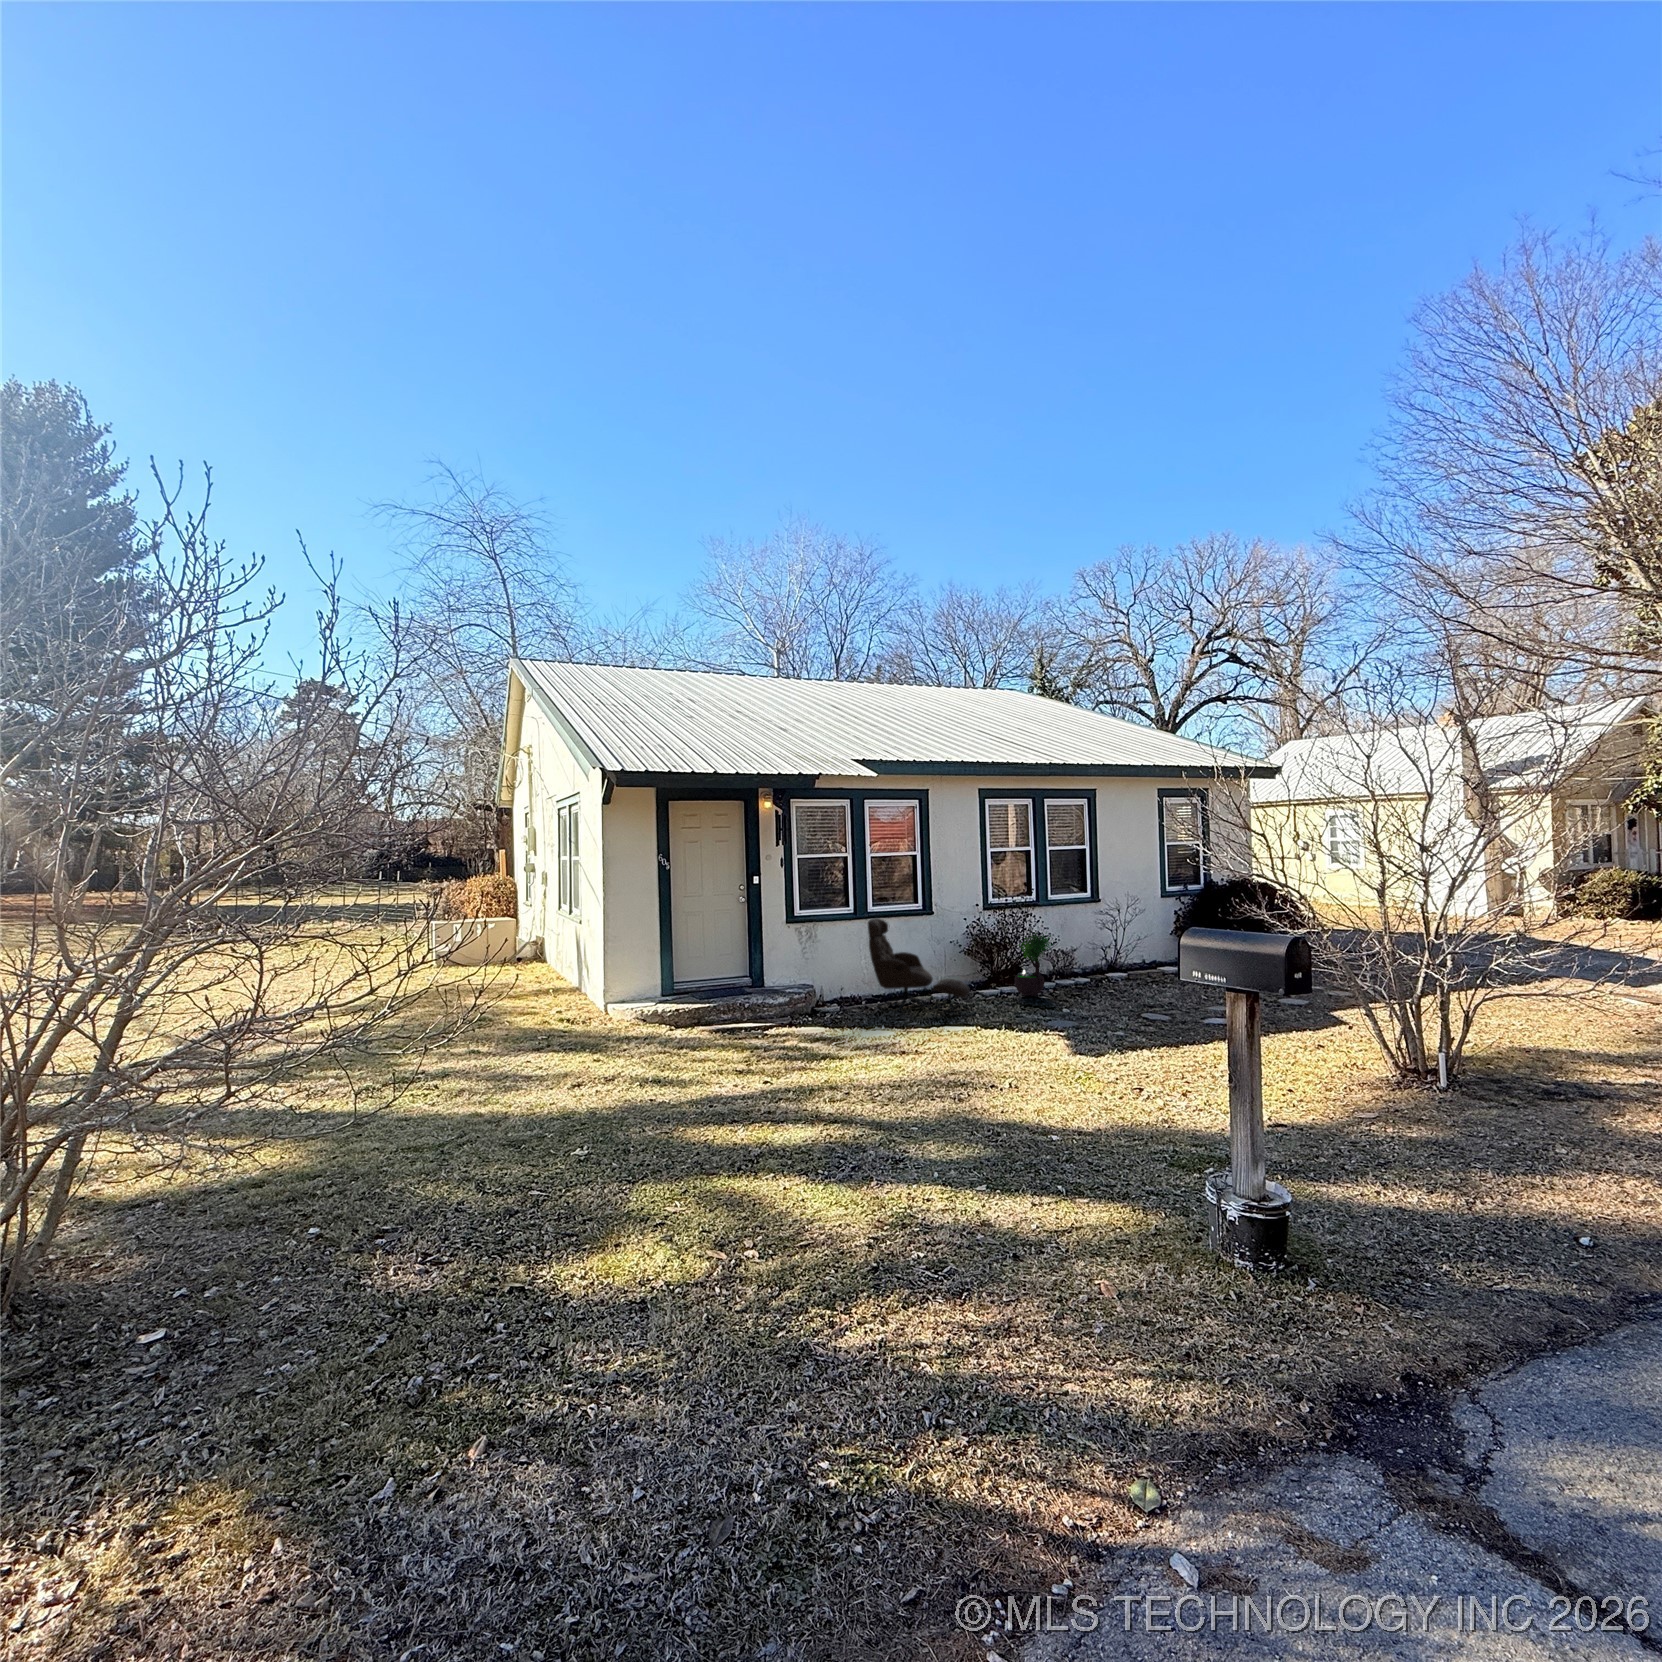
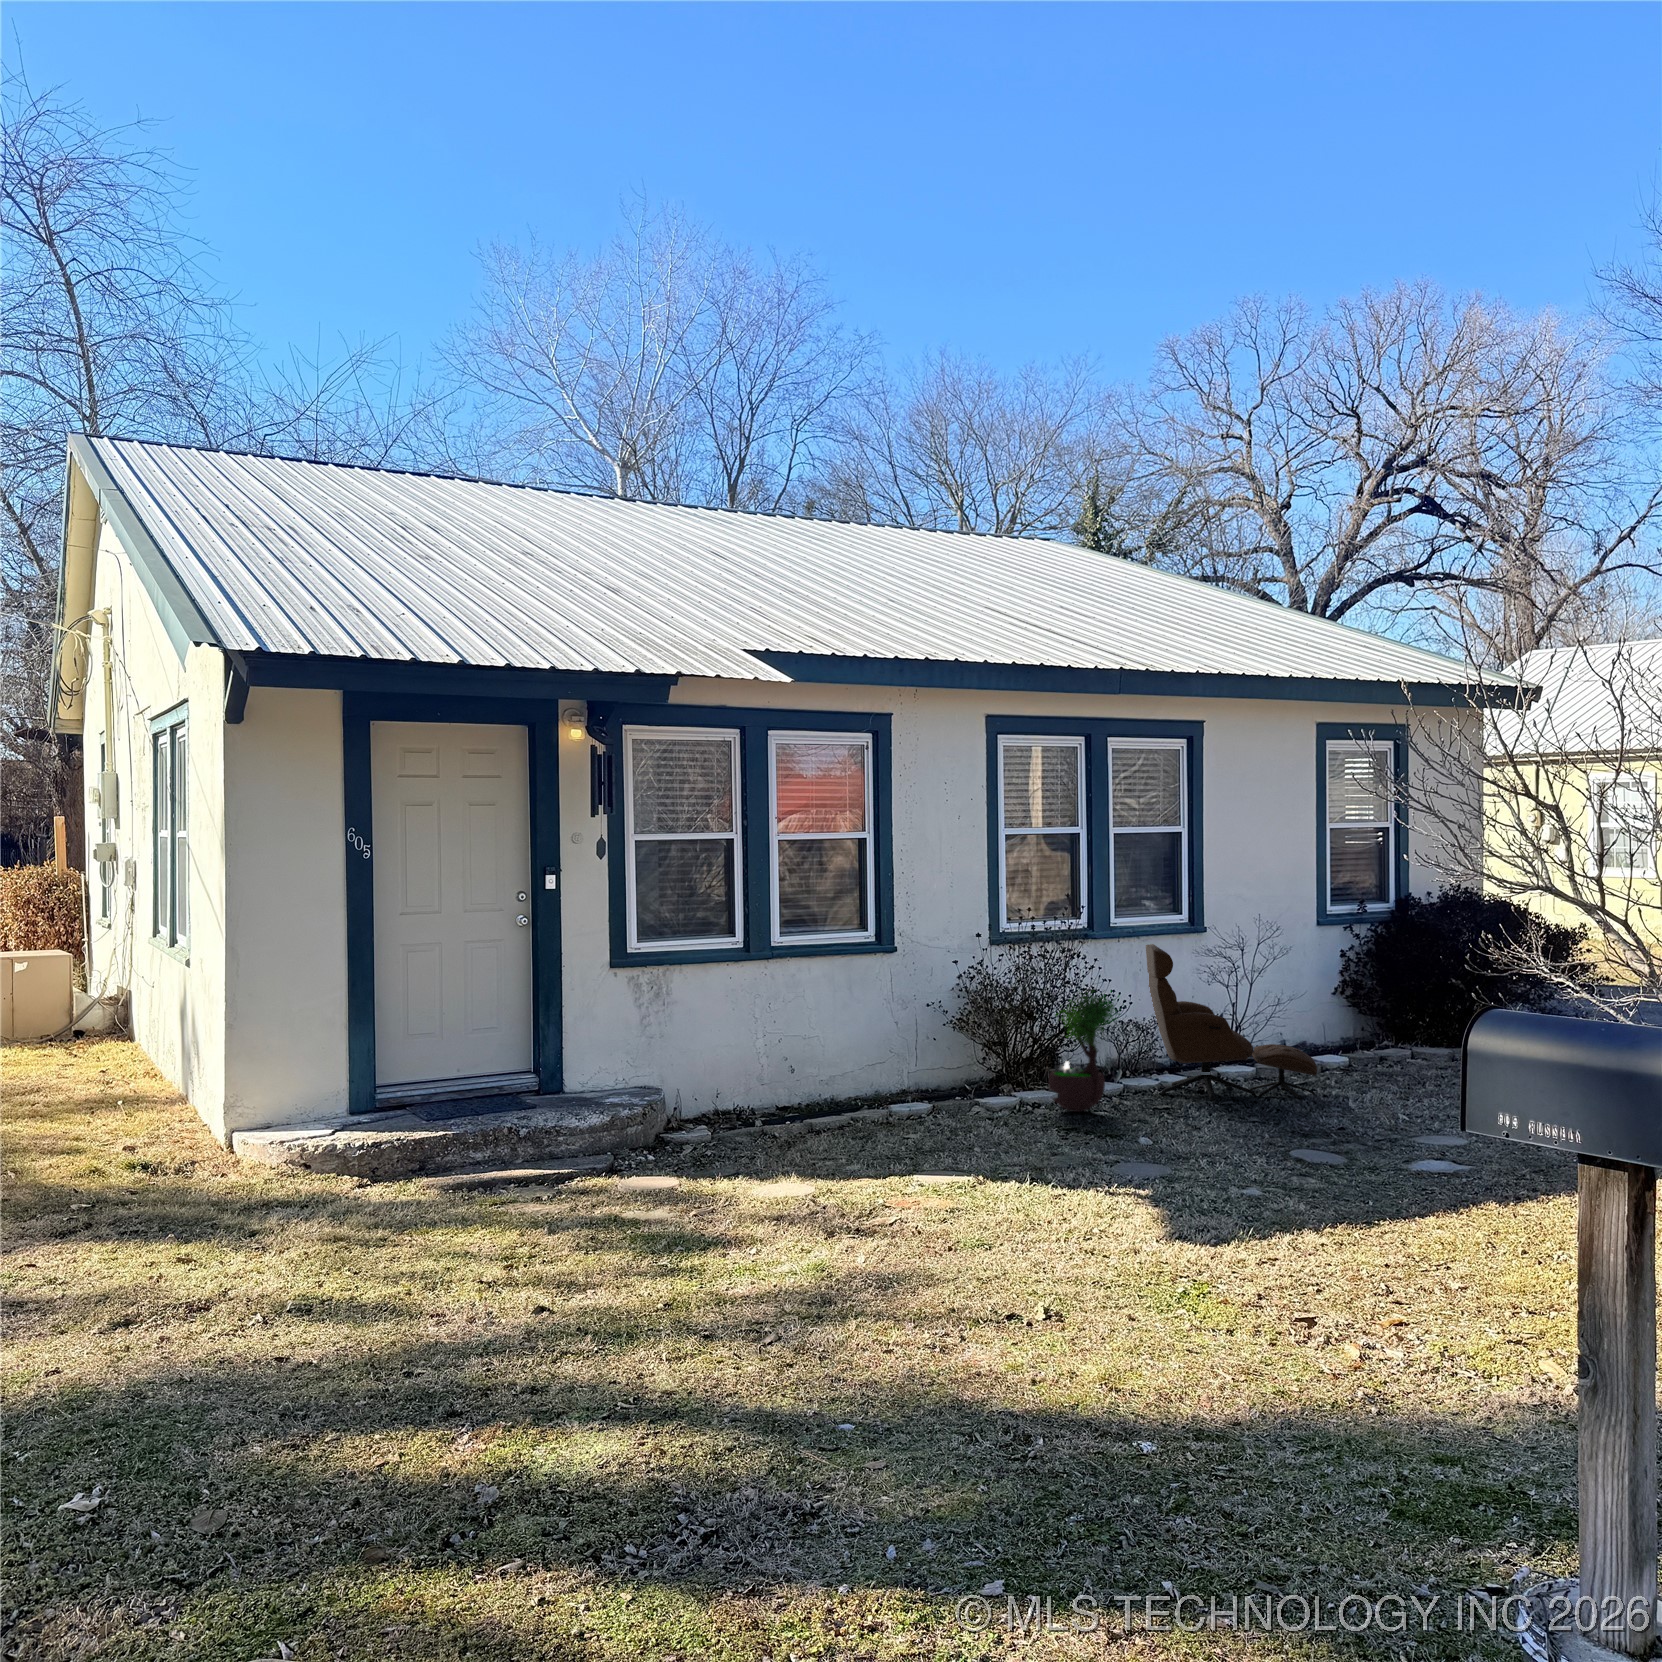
lounge chair: present [868,918,970,1011] -> present [1146,944,1317,1100]

